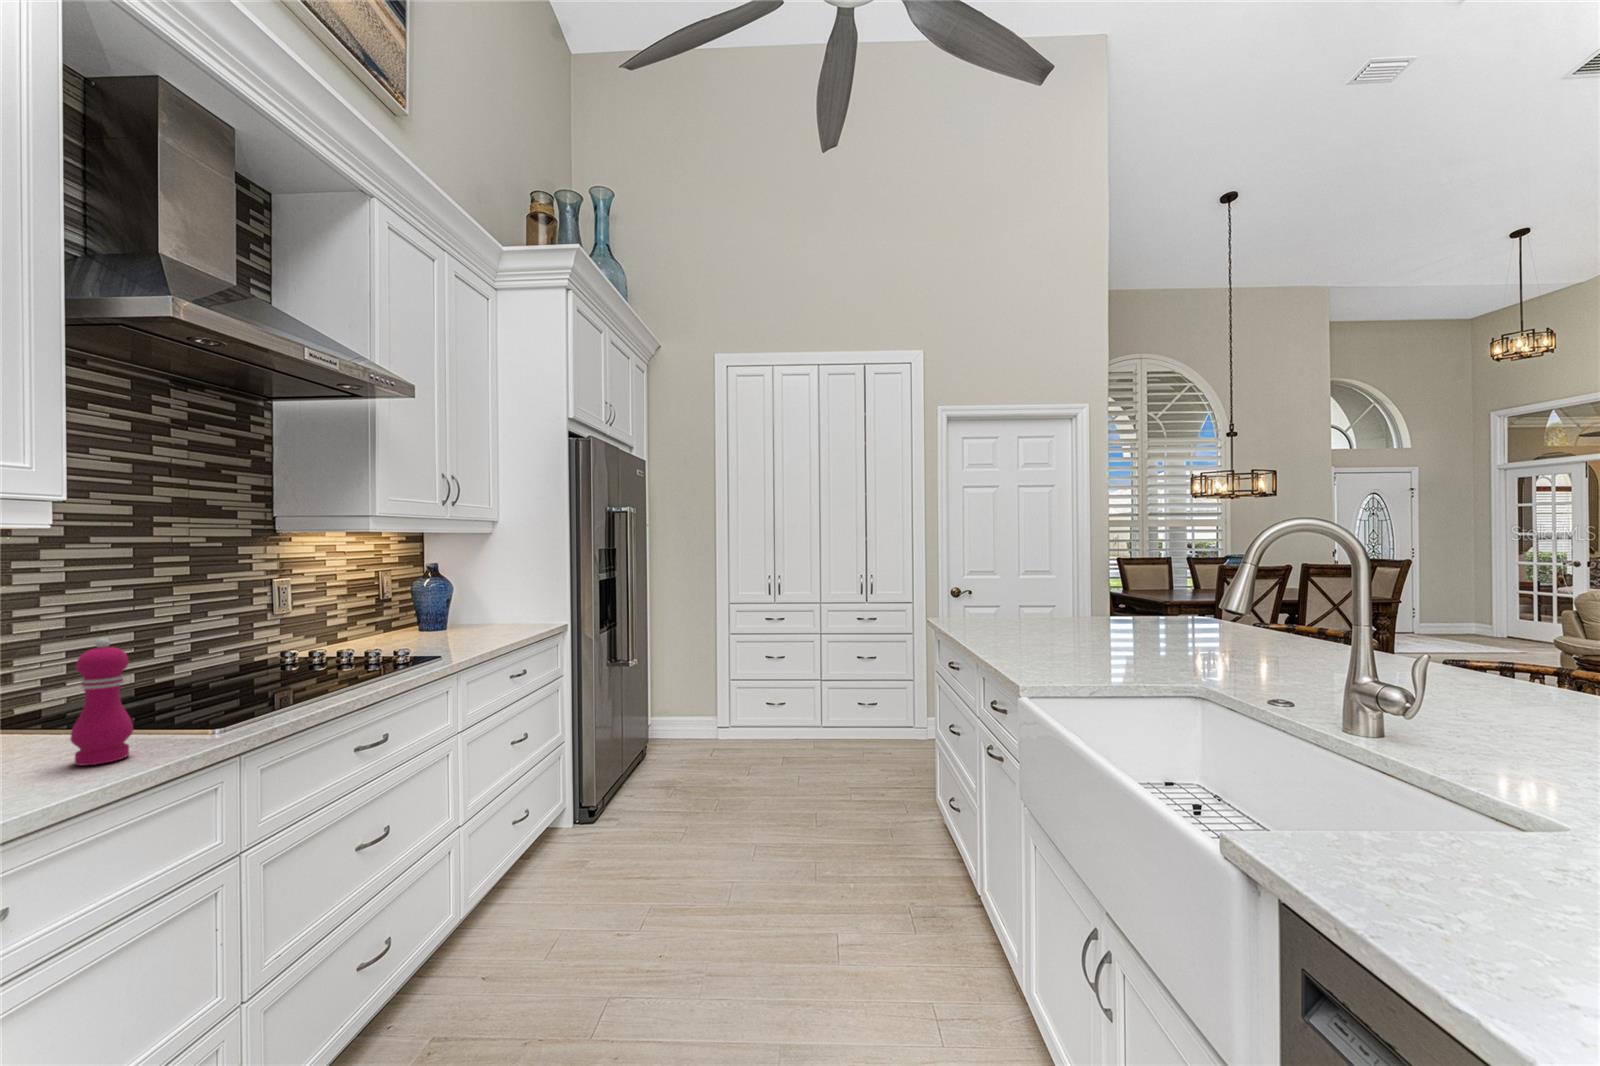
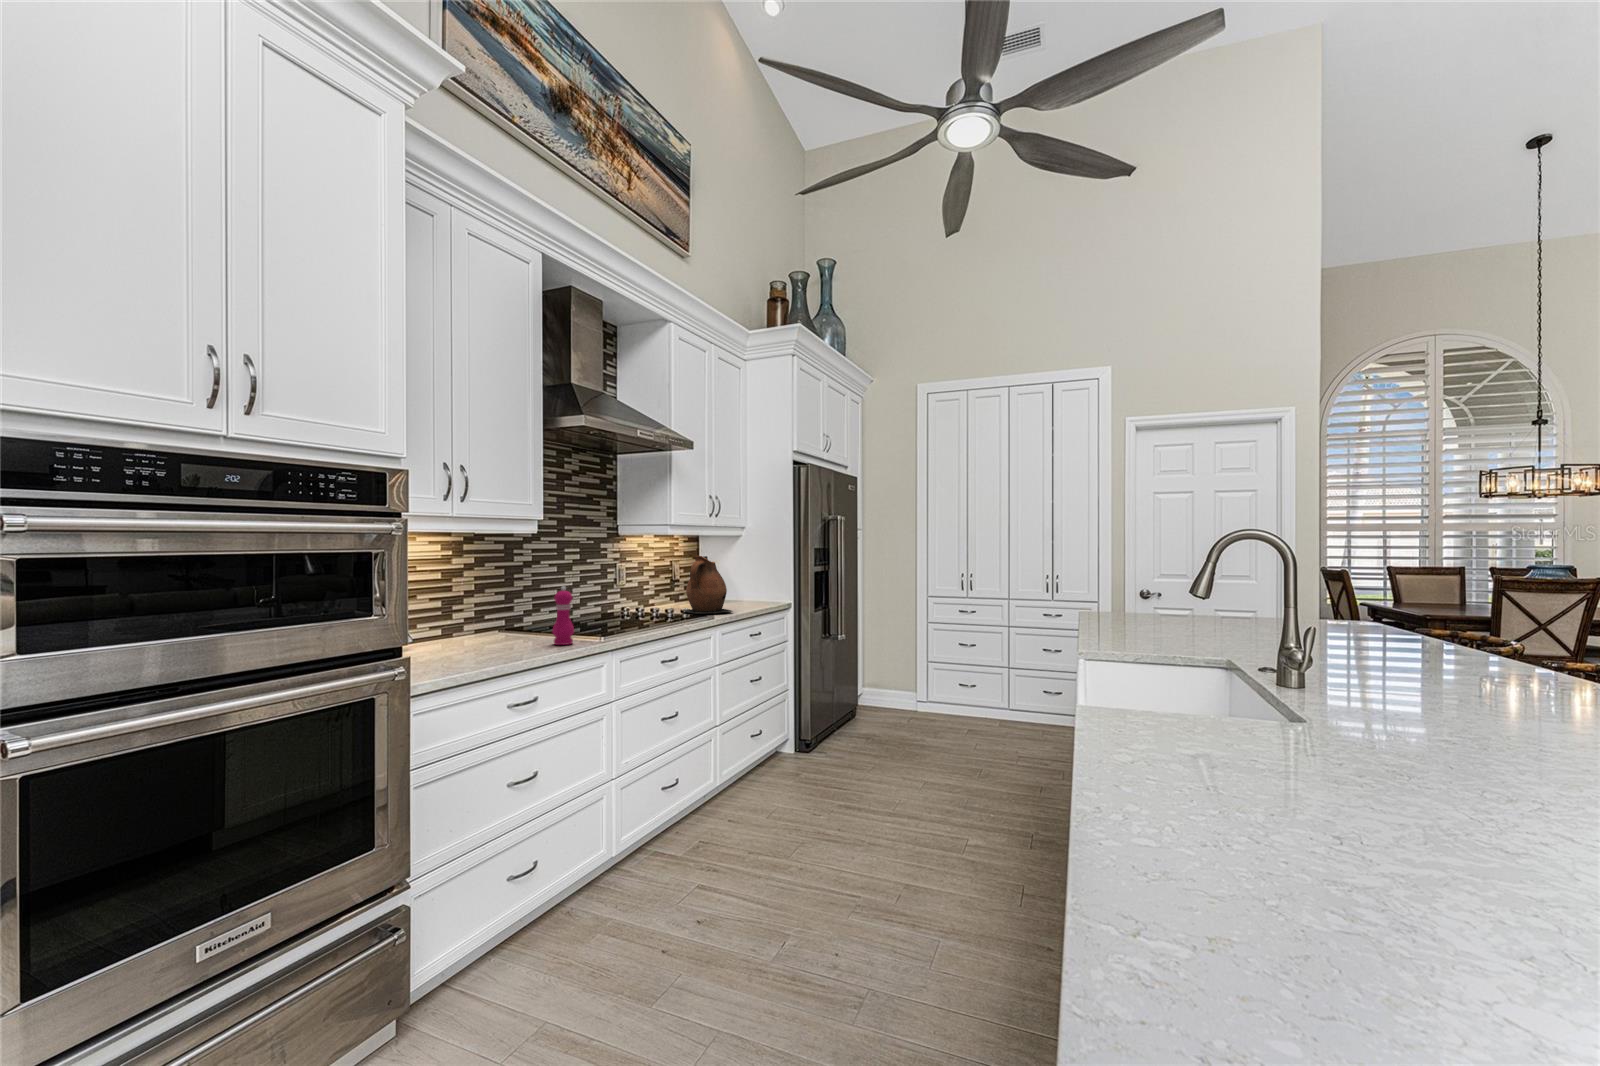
ceramic pitcher: none [393,564,482,653] -> present [684,556,733,613]

